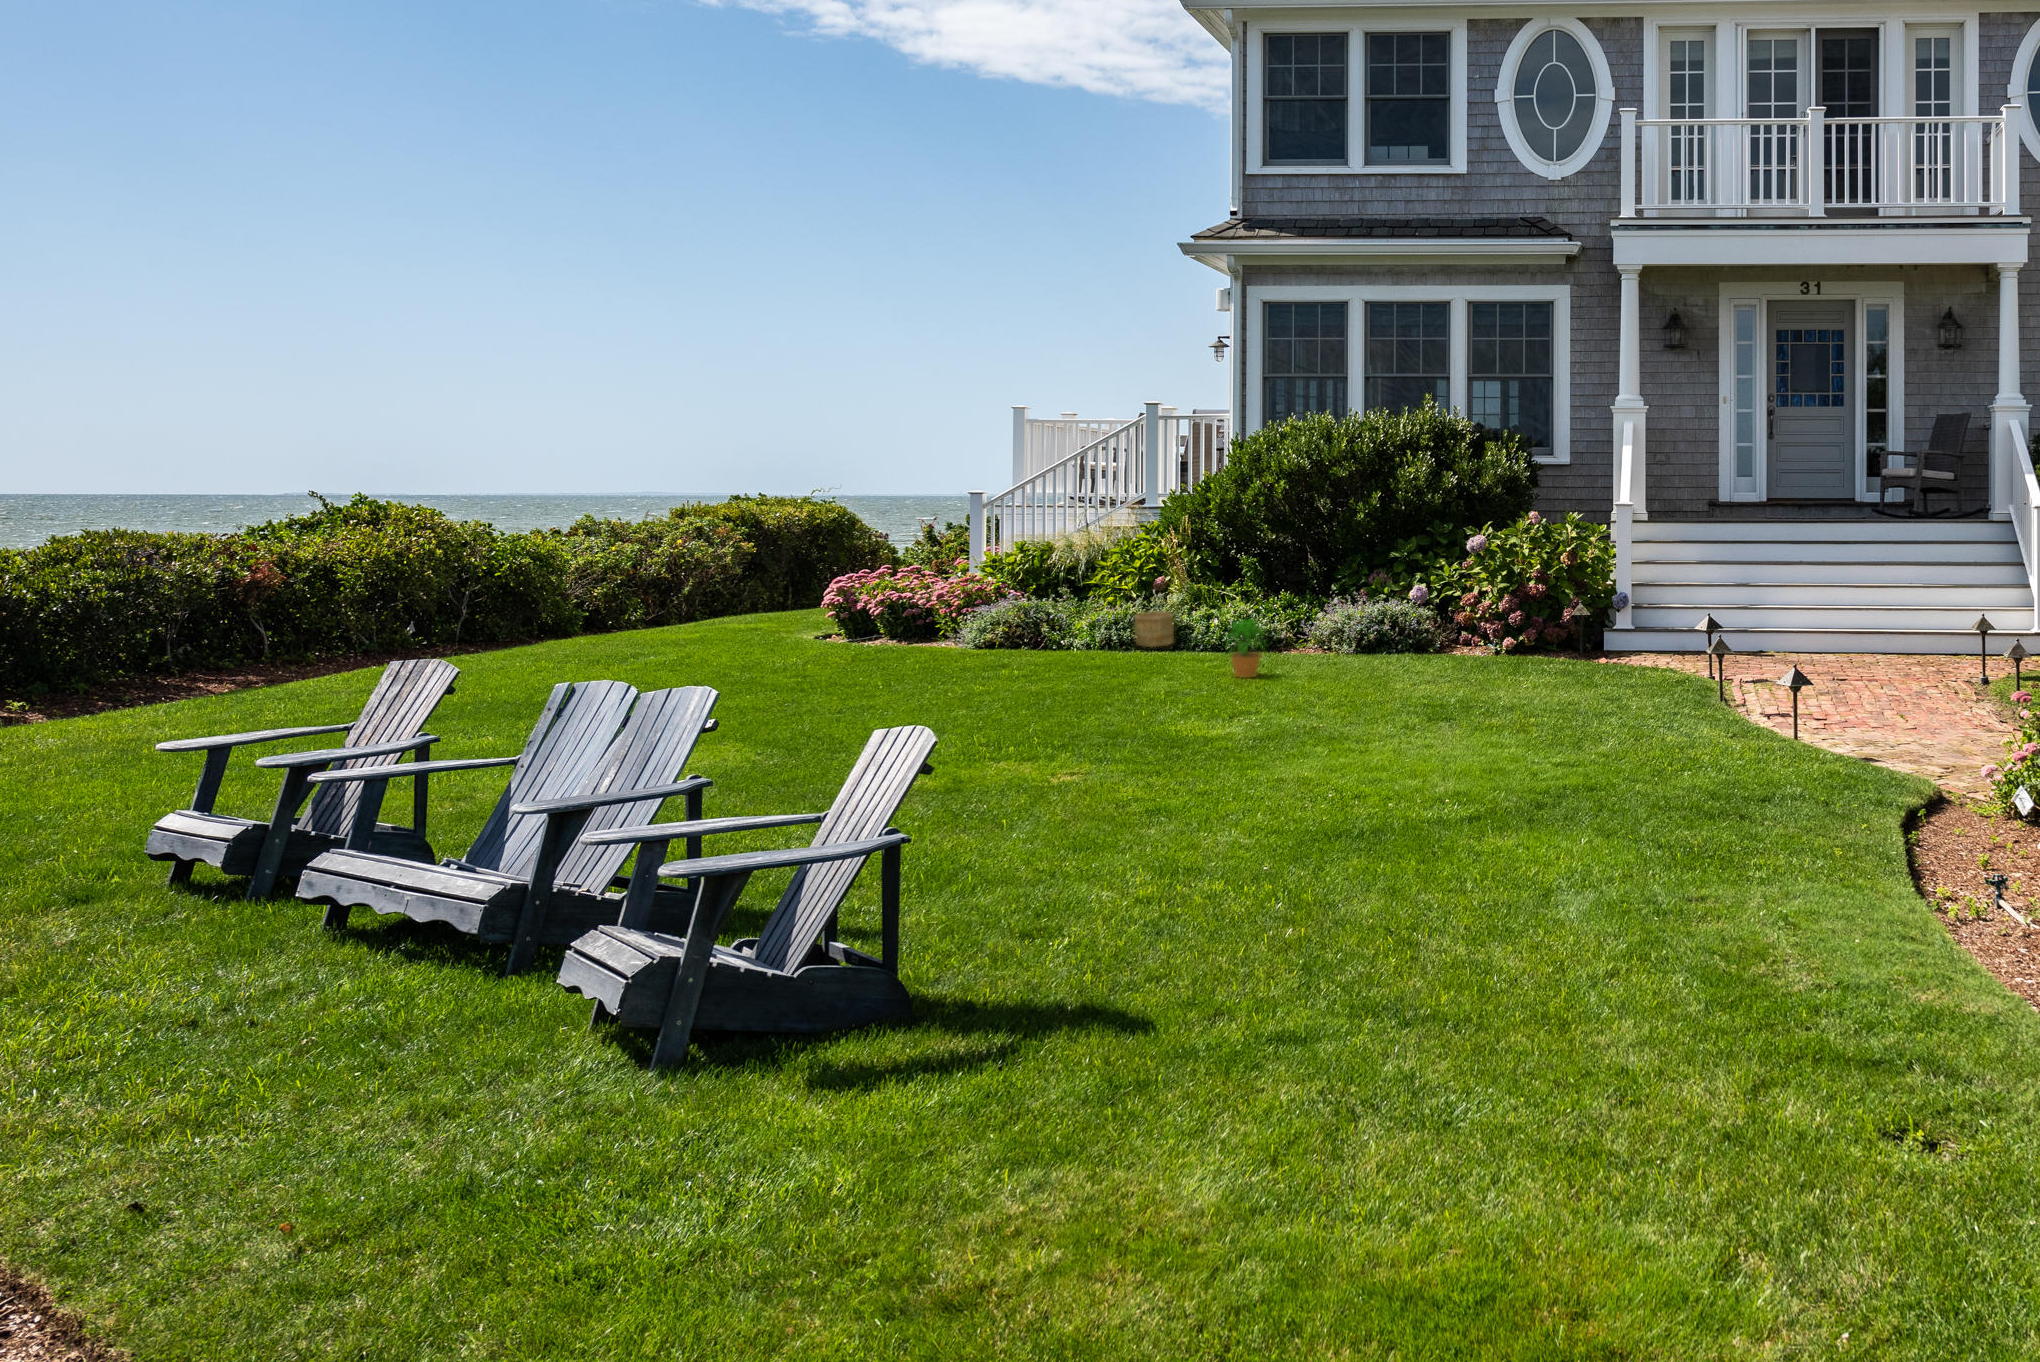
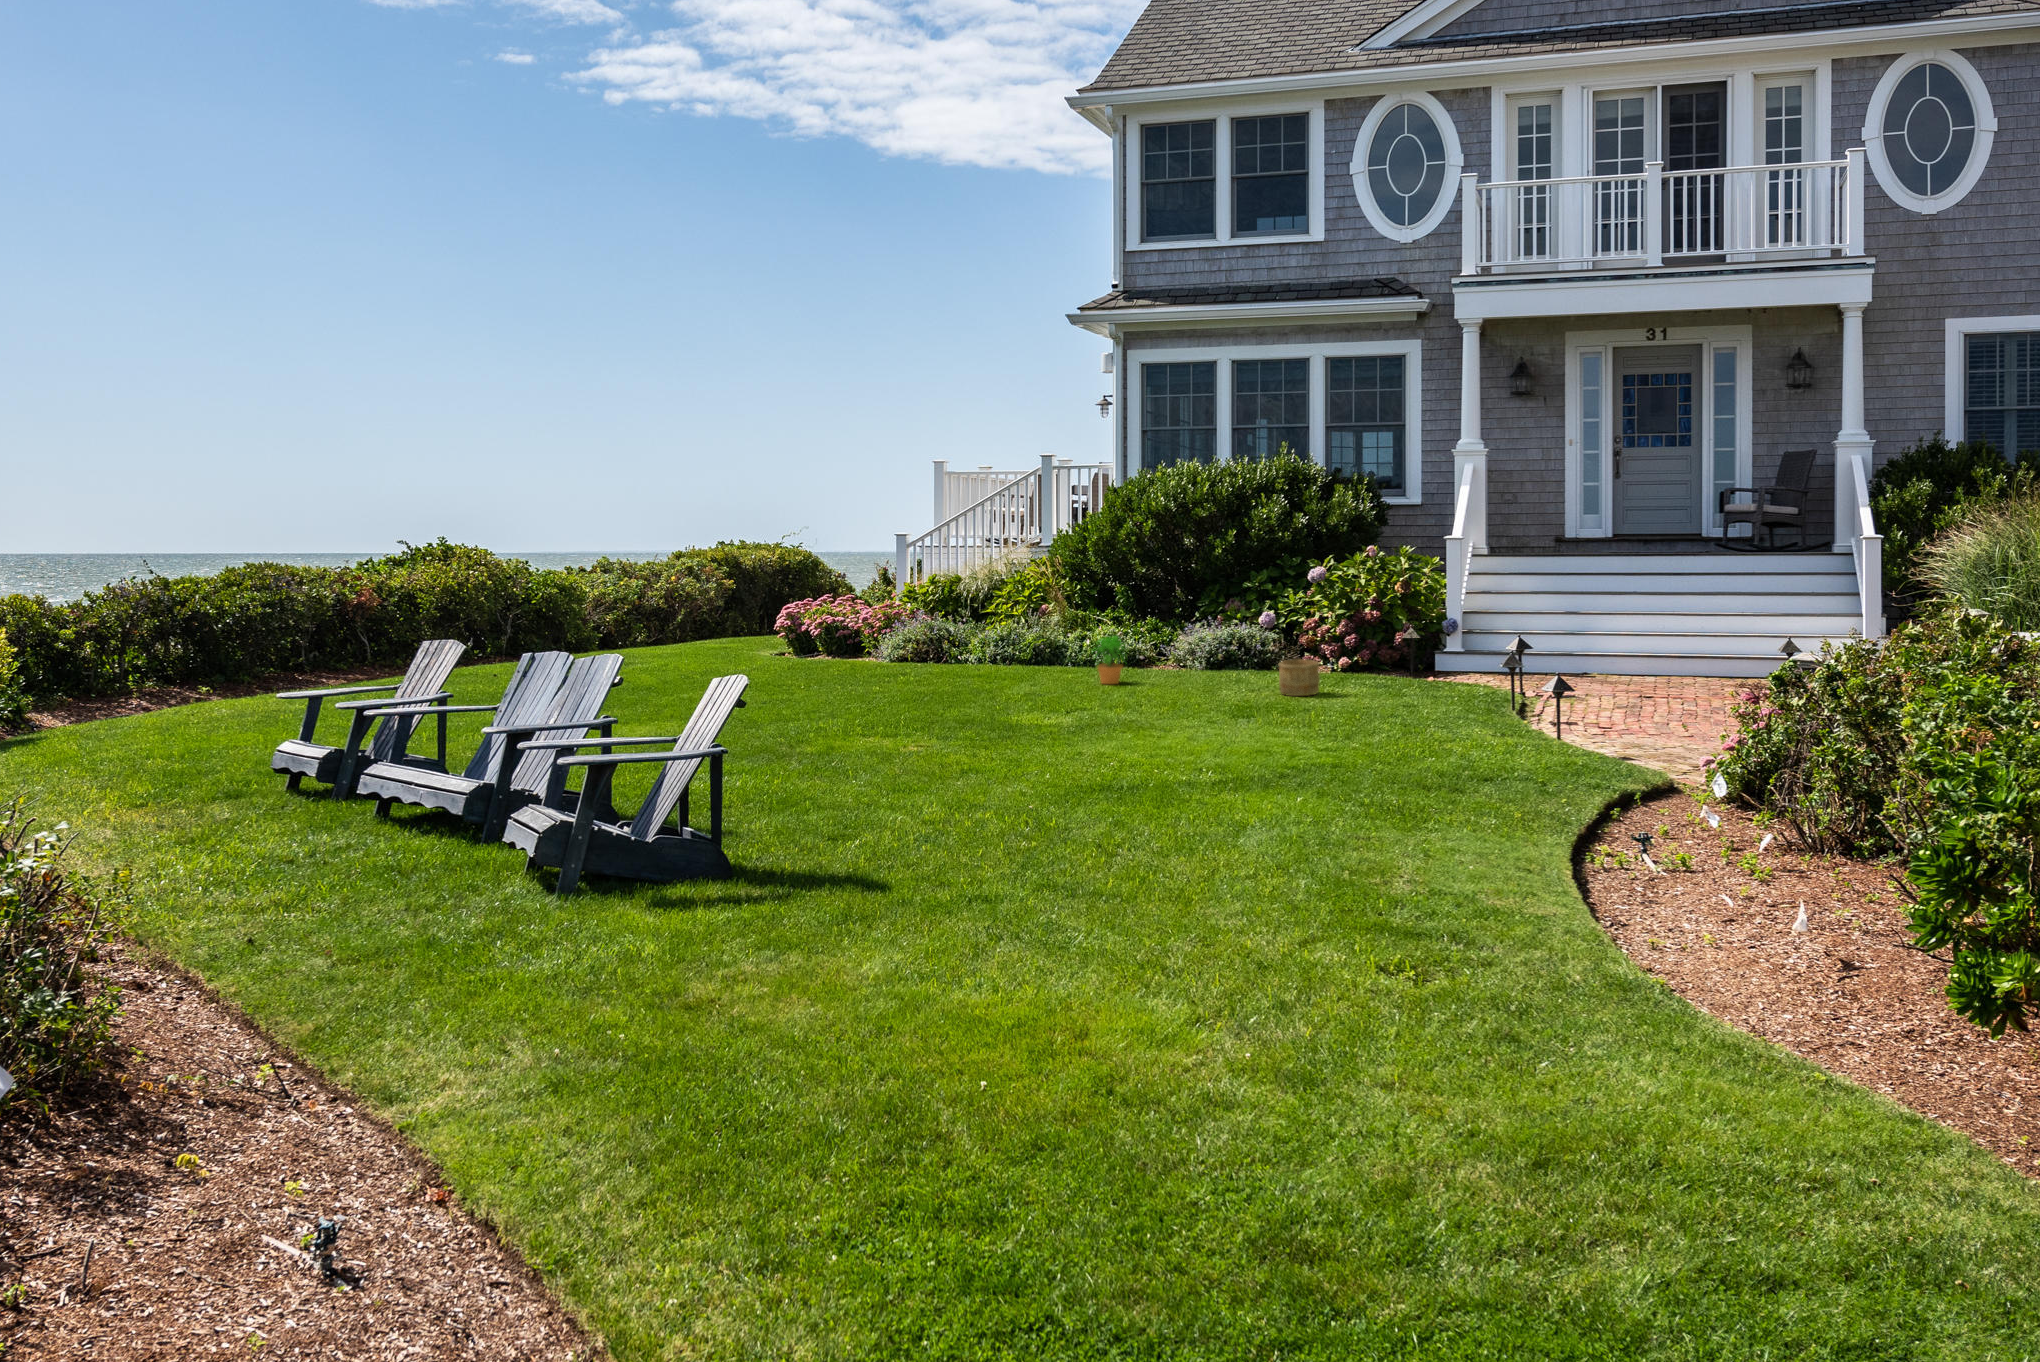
wooden bucket: present [1134,611,1174,647] -> present [1279,659,1321,696]

